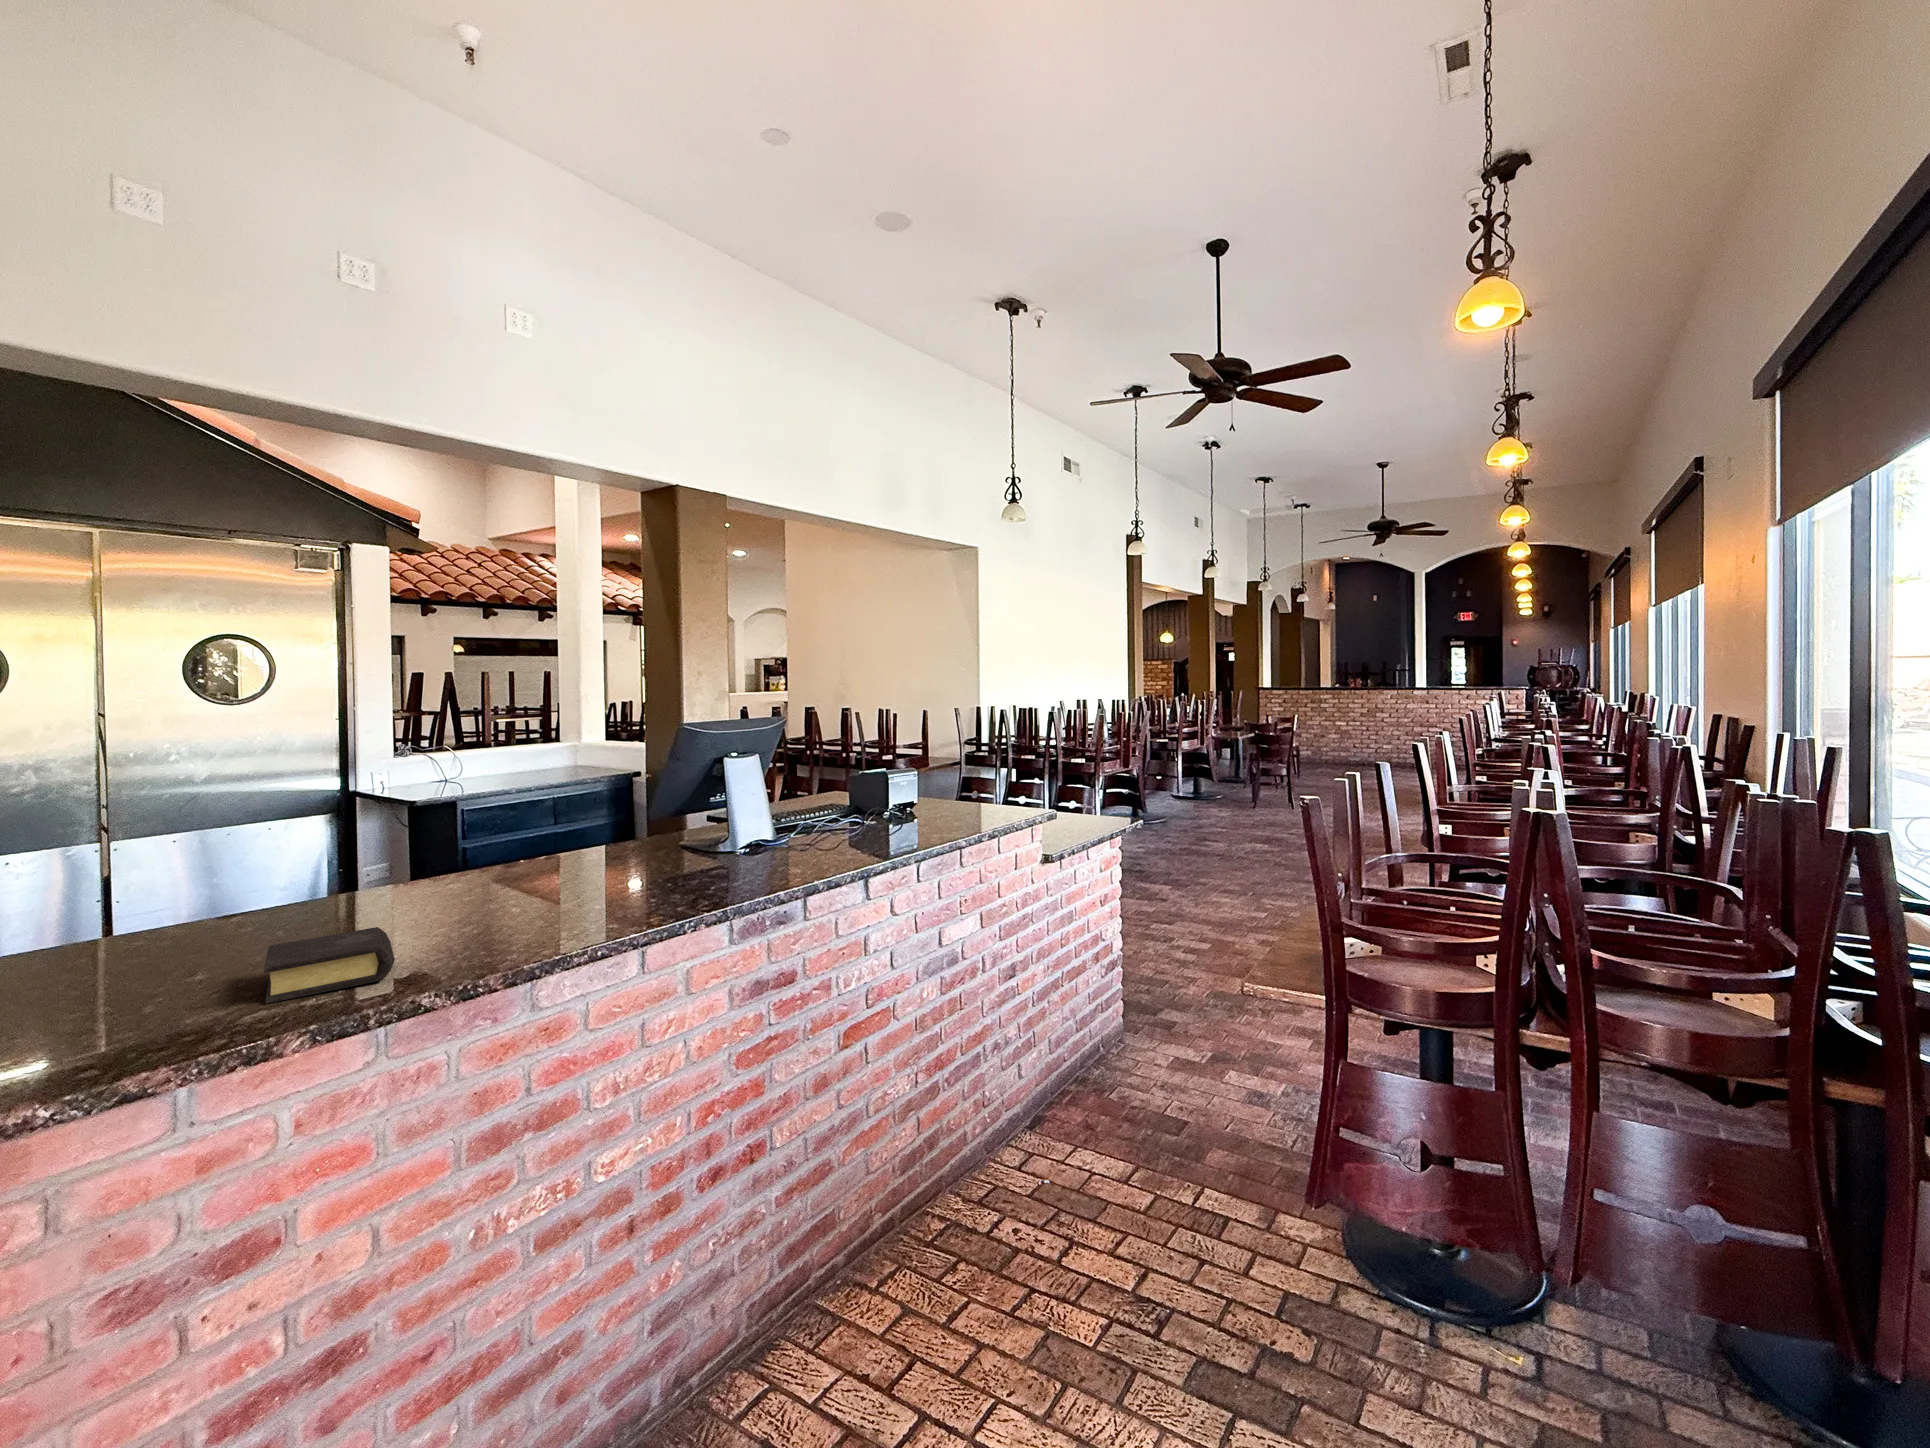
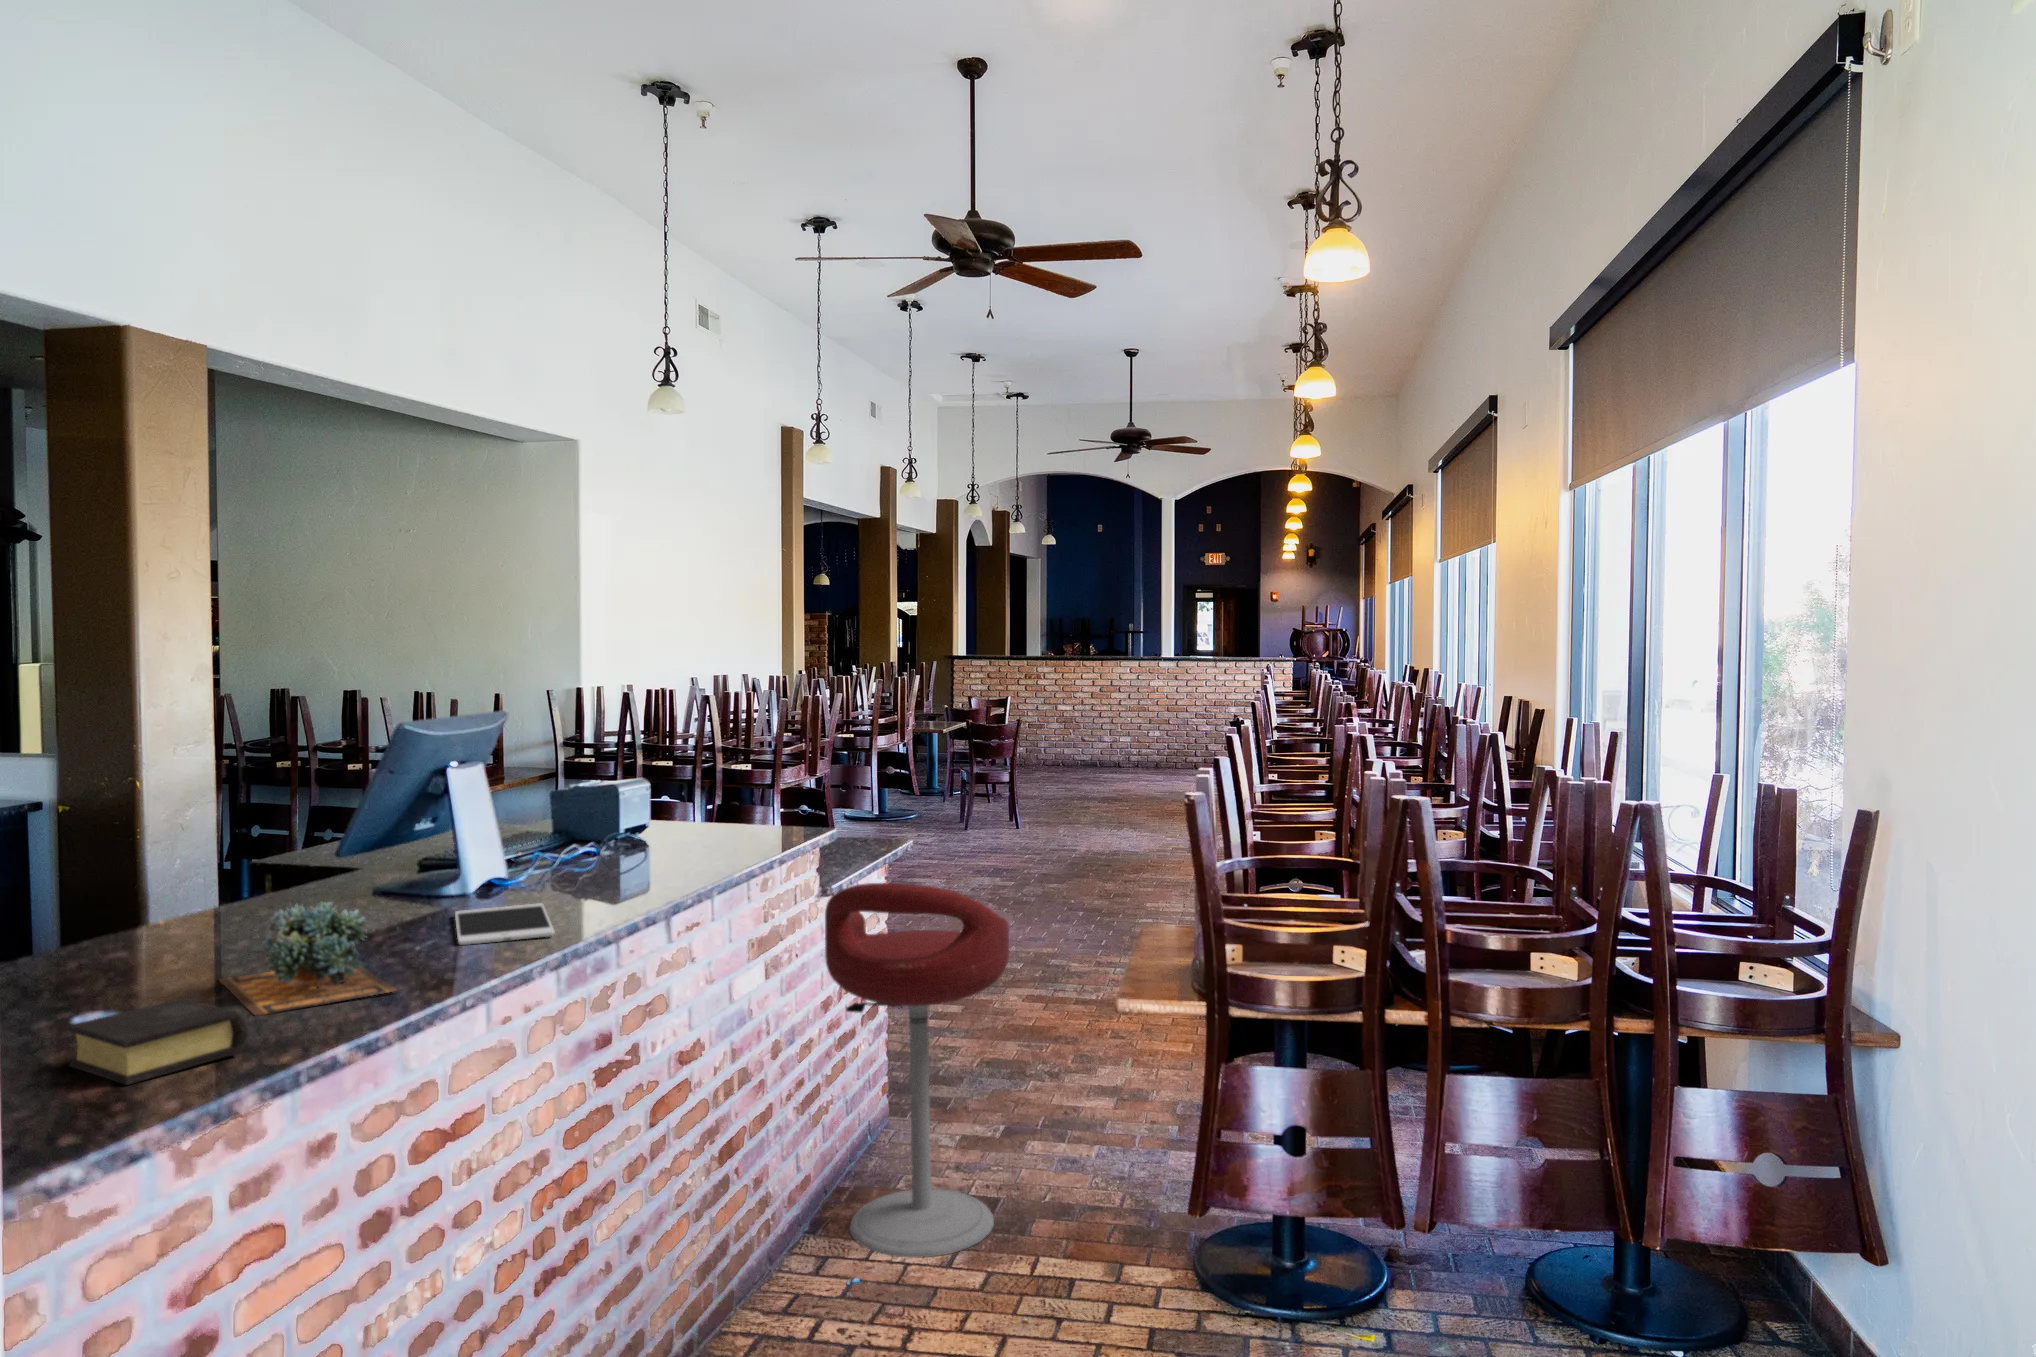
succulent plant: none [458,851,593,943] -> present [219,902,396,1016]
bar stool: none [1036,854,1187,1171] -> present [825,883,1009,1258]
tablet: none [683,857,780,889] -> present [455,903,554,945]

